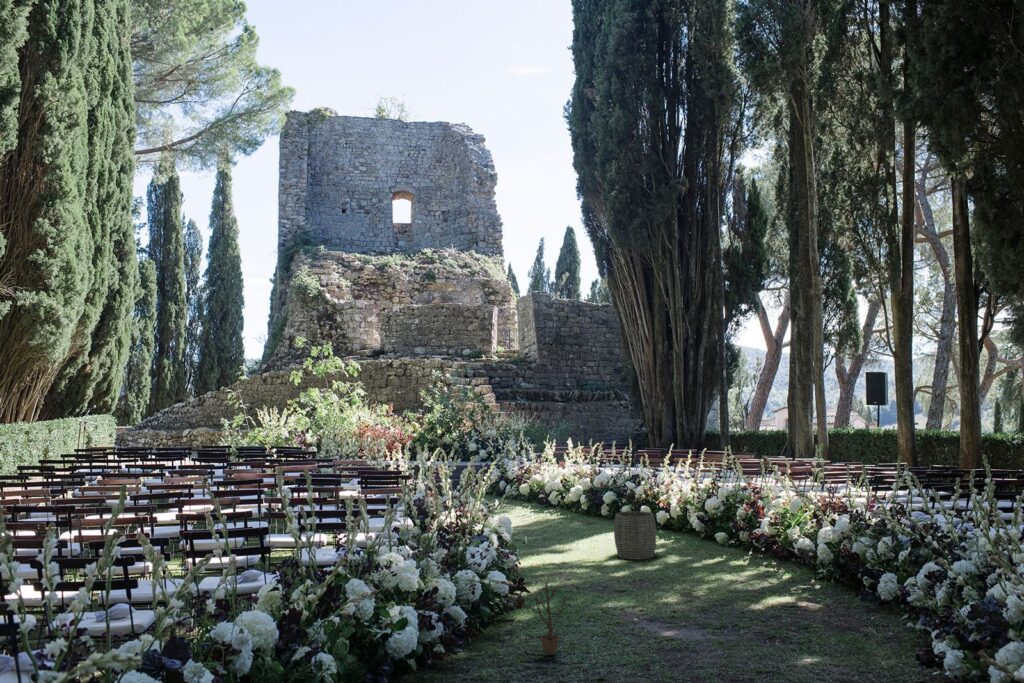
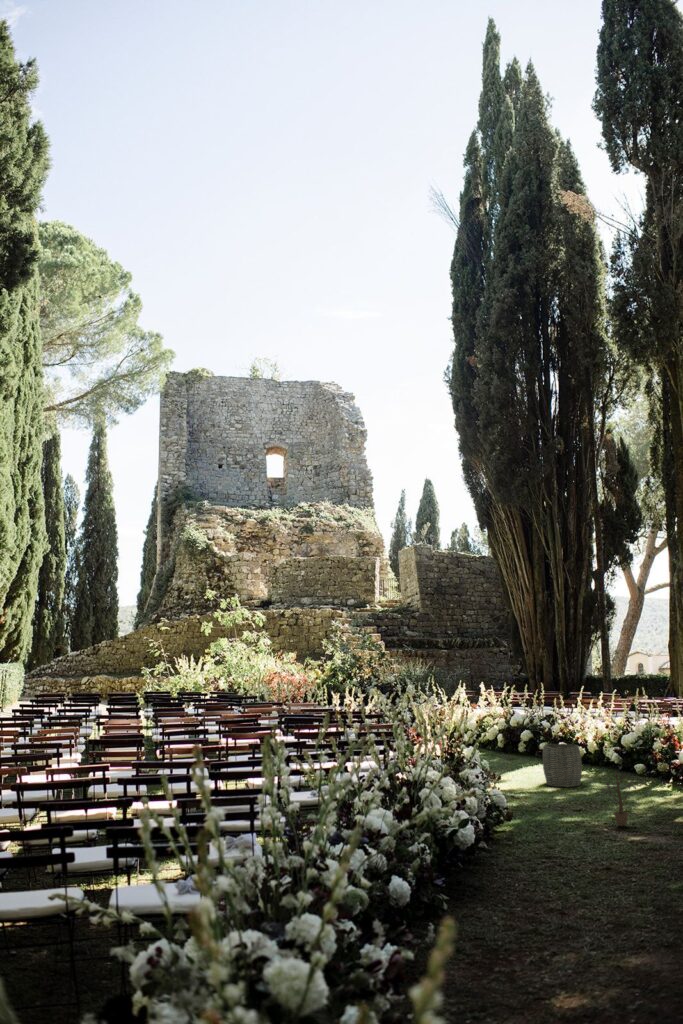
decorative plant: present [524,583,571,655] -> present [600,772,636,826]

